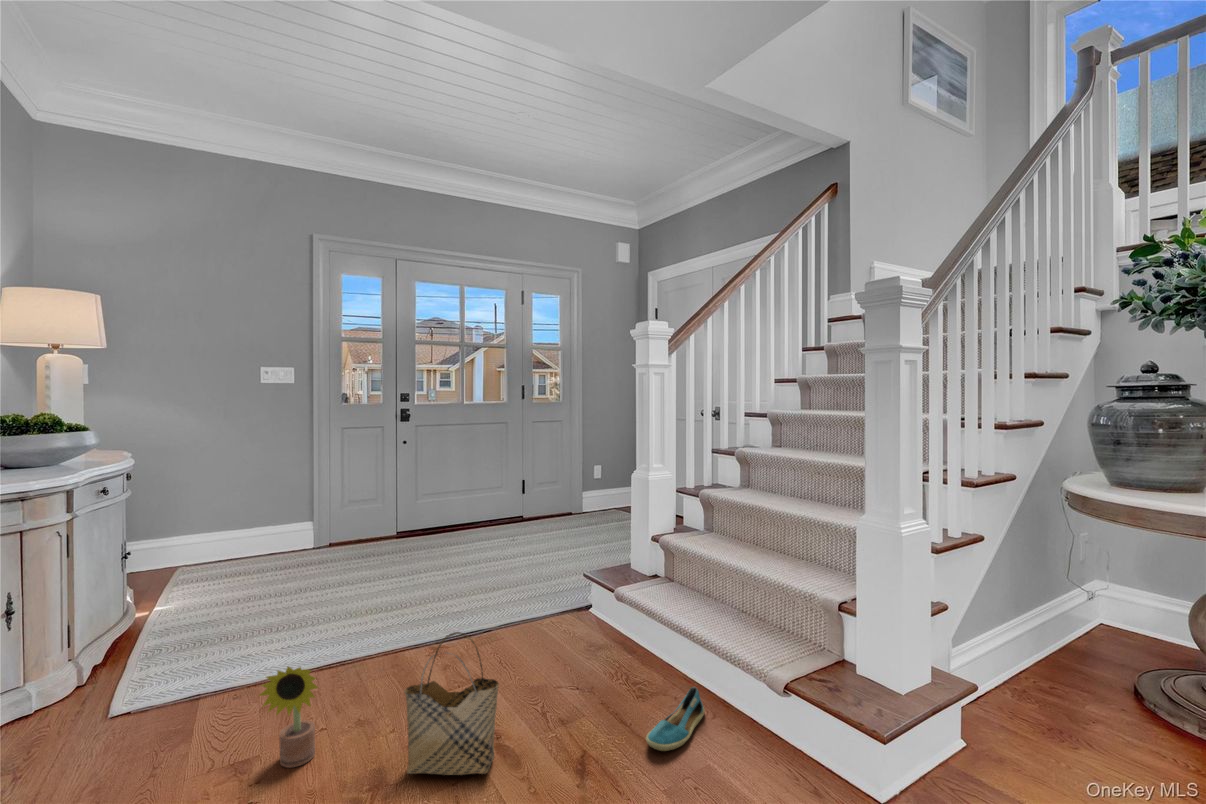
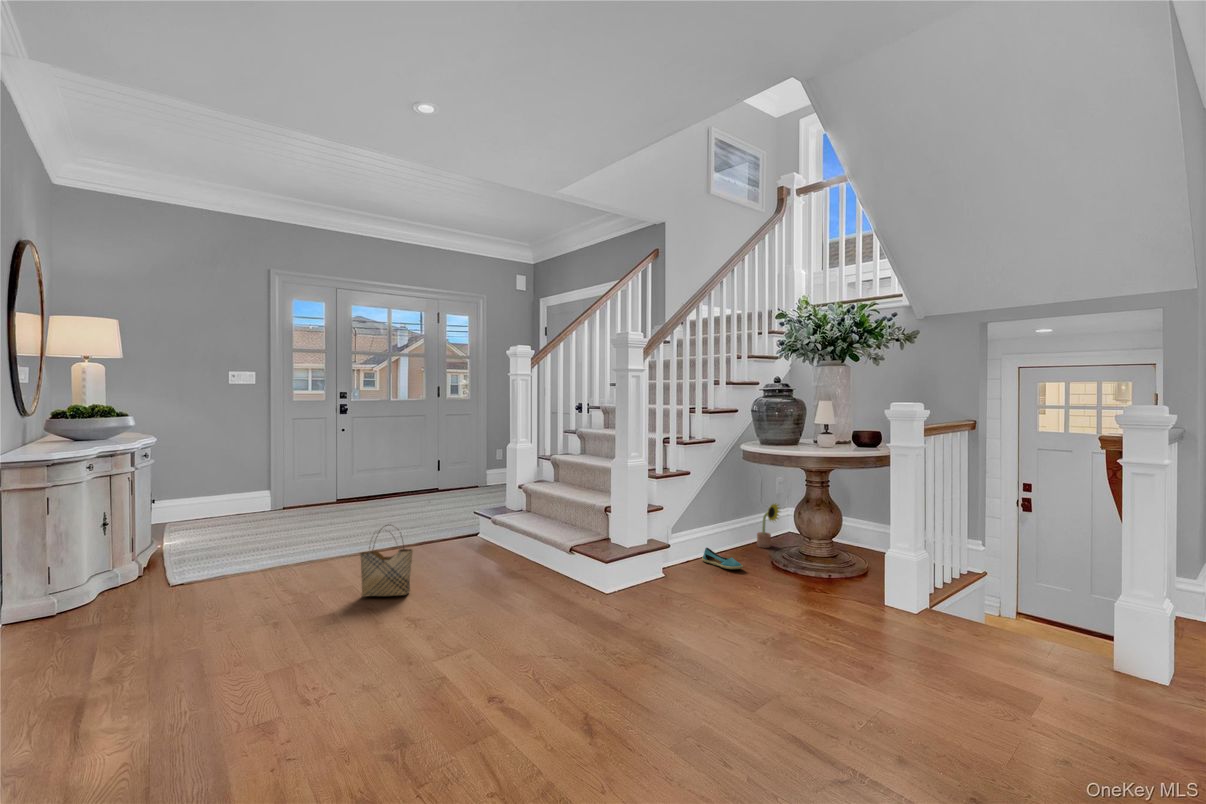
decorative plant: present [259,667,318,768] -> present [757,504,780,548]
shoe: present [646,687,705,751] -> present [702,548,743,569]

